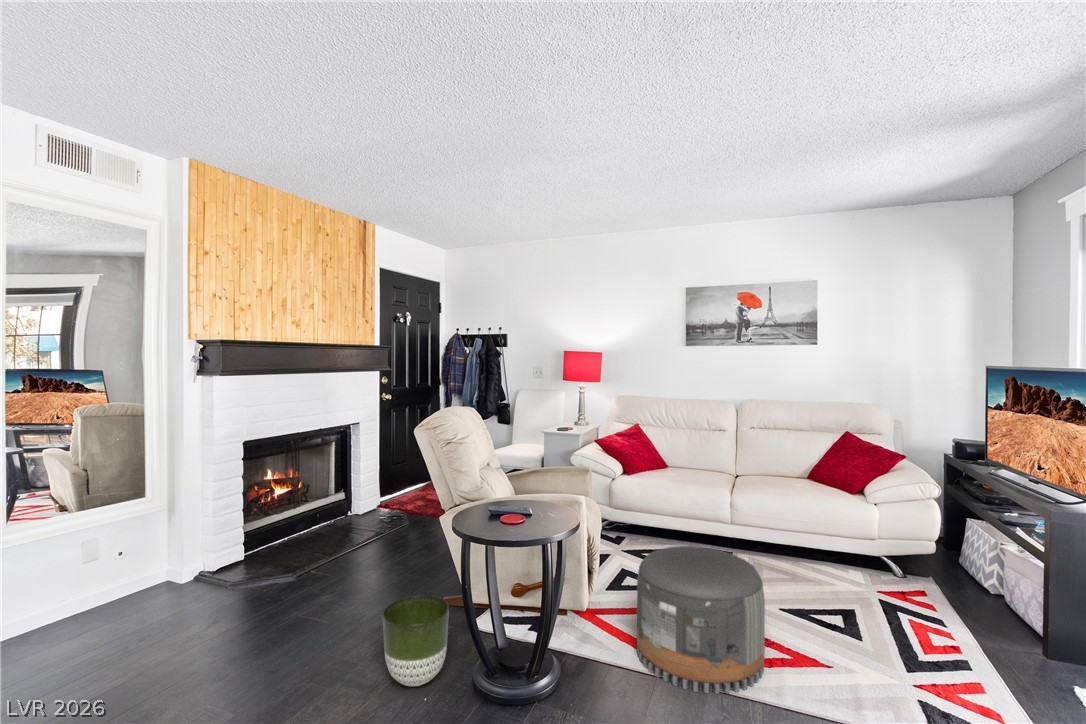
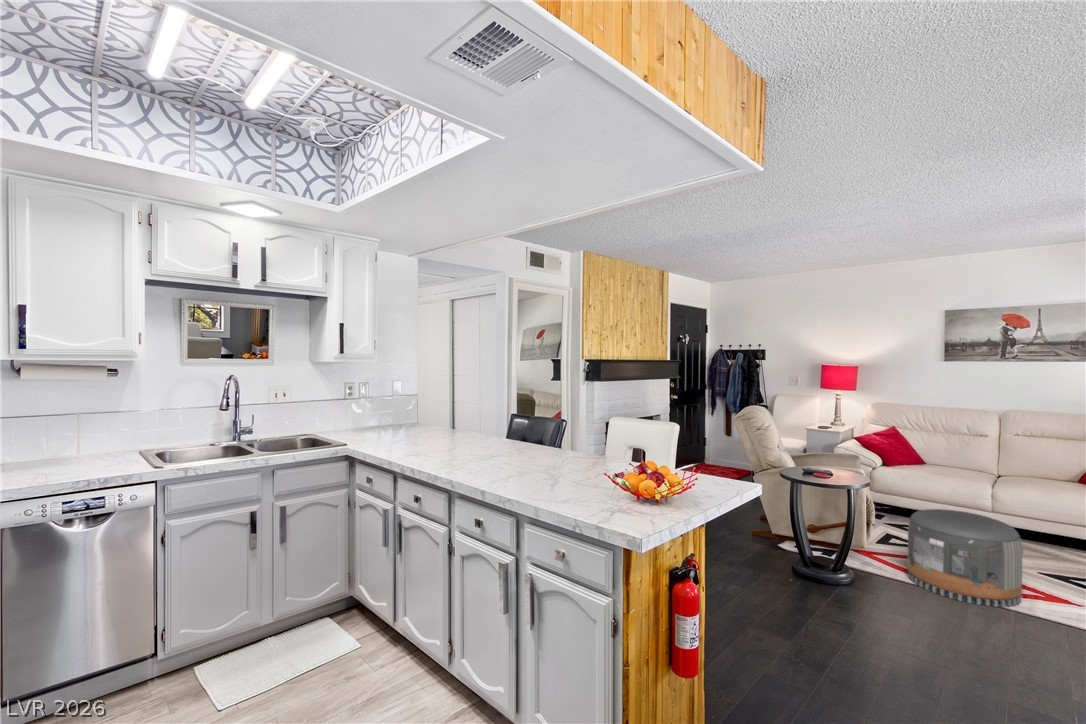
planter: present [383,596,449,686] -> none [730,515,772,566]

